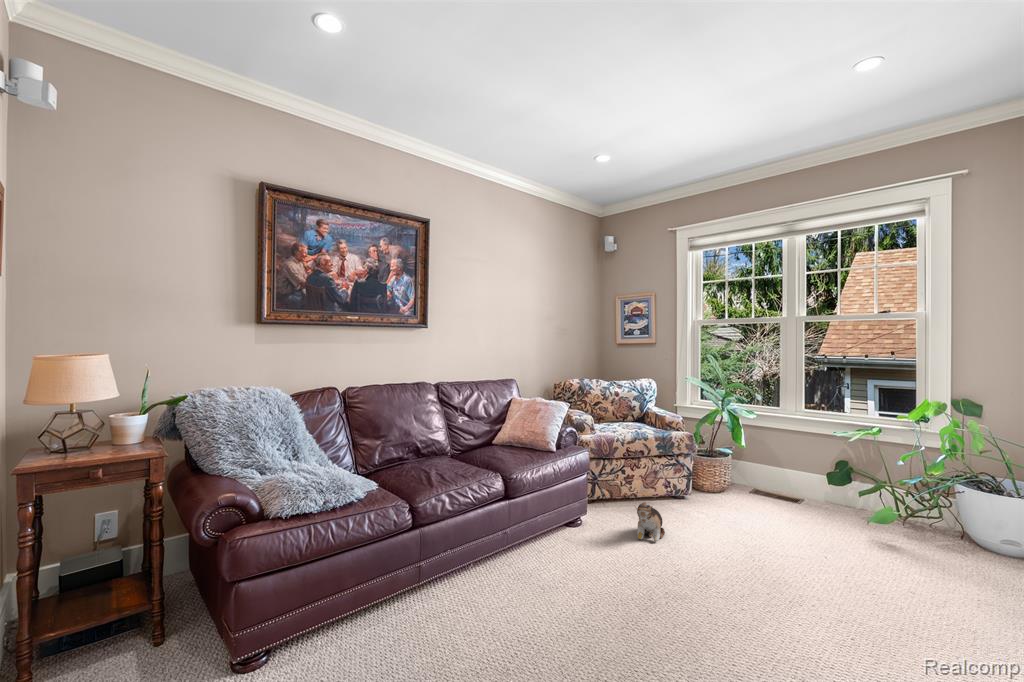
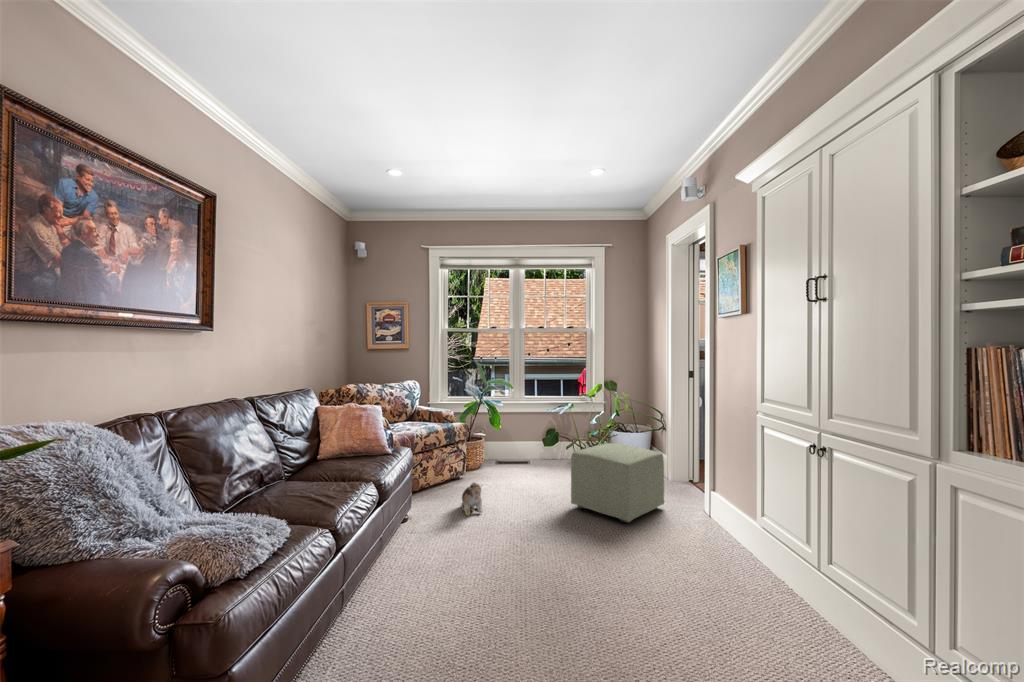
ottoman: none [783,495,972,631] -> present [571,443,664,523]

